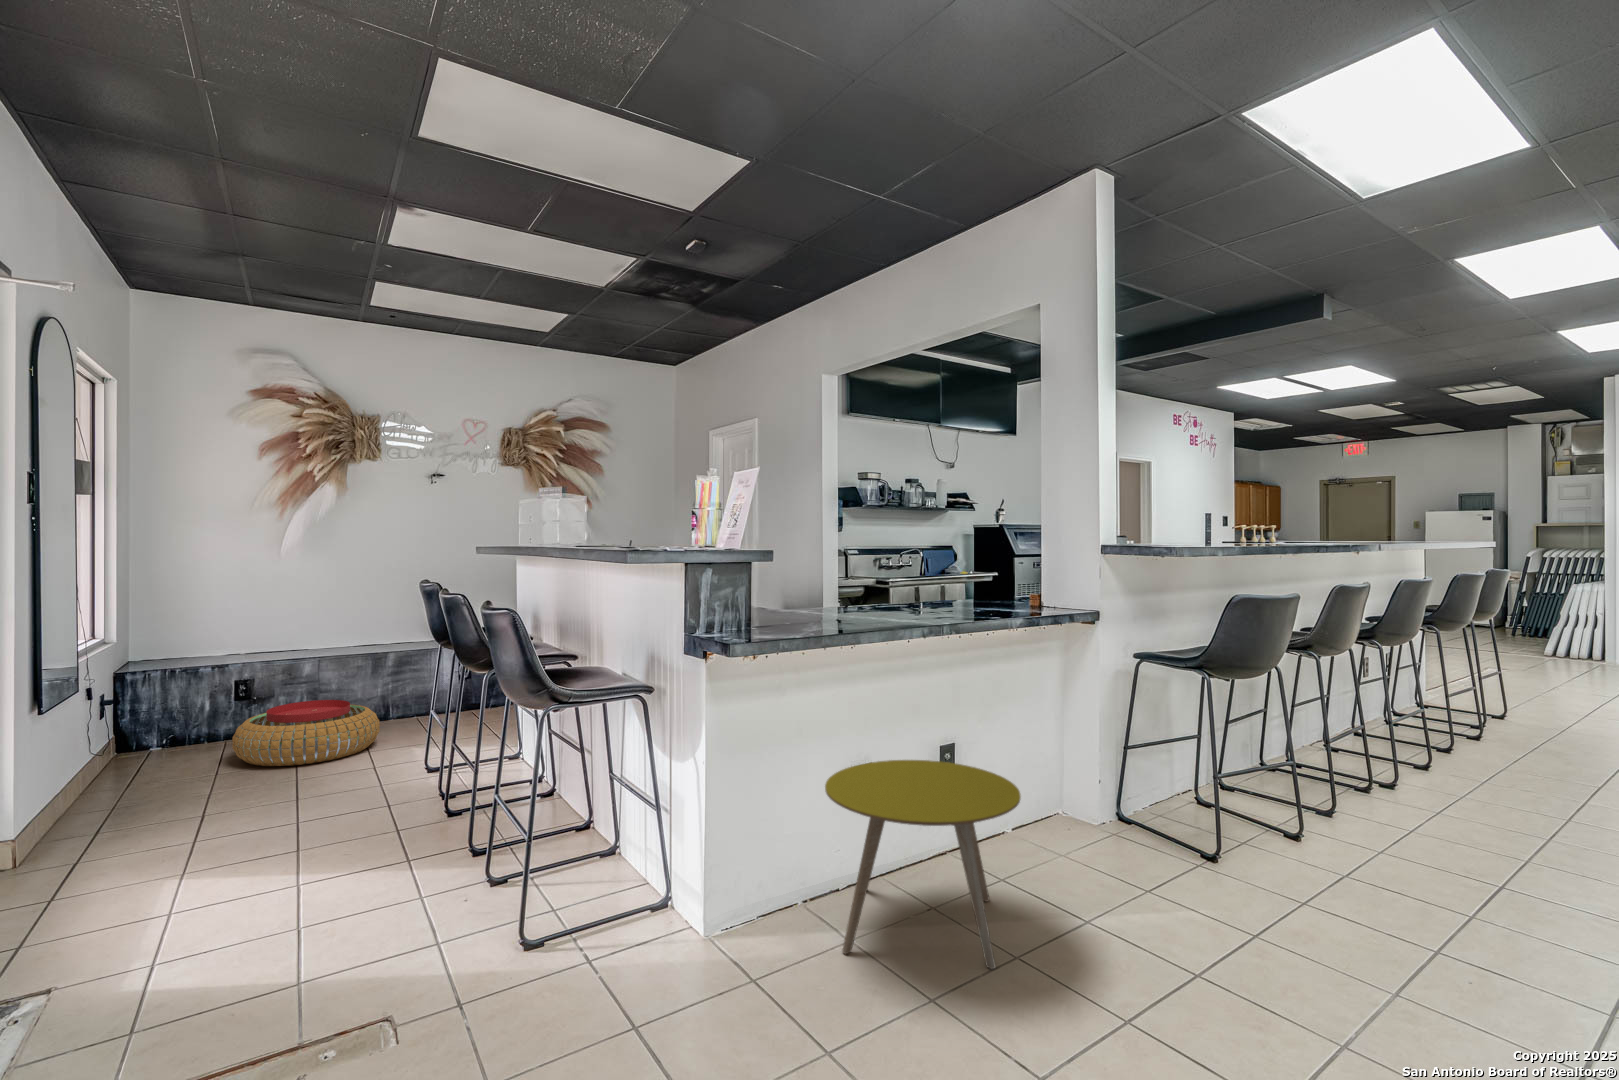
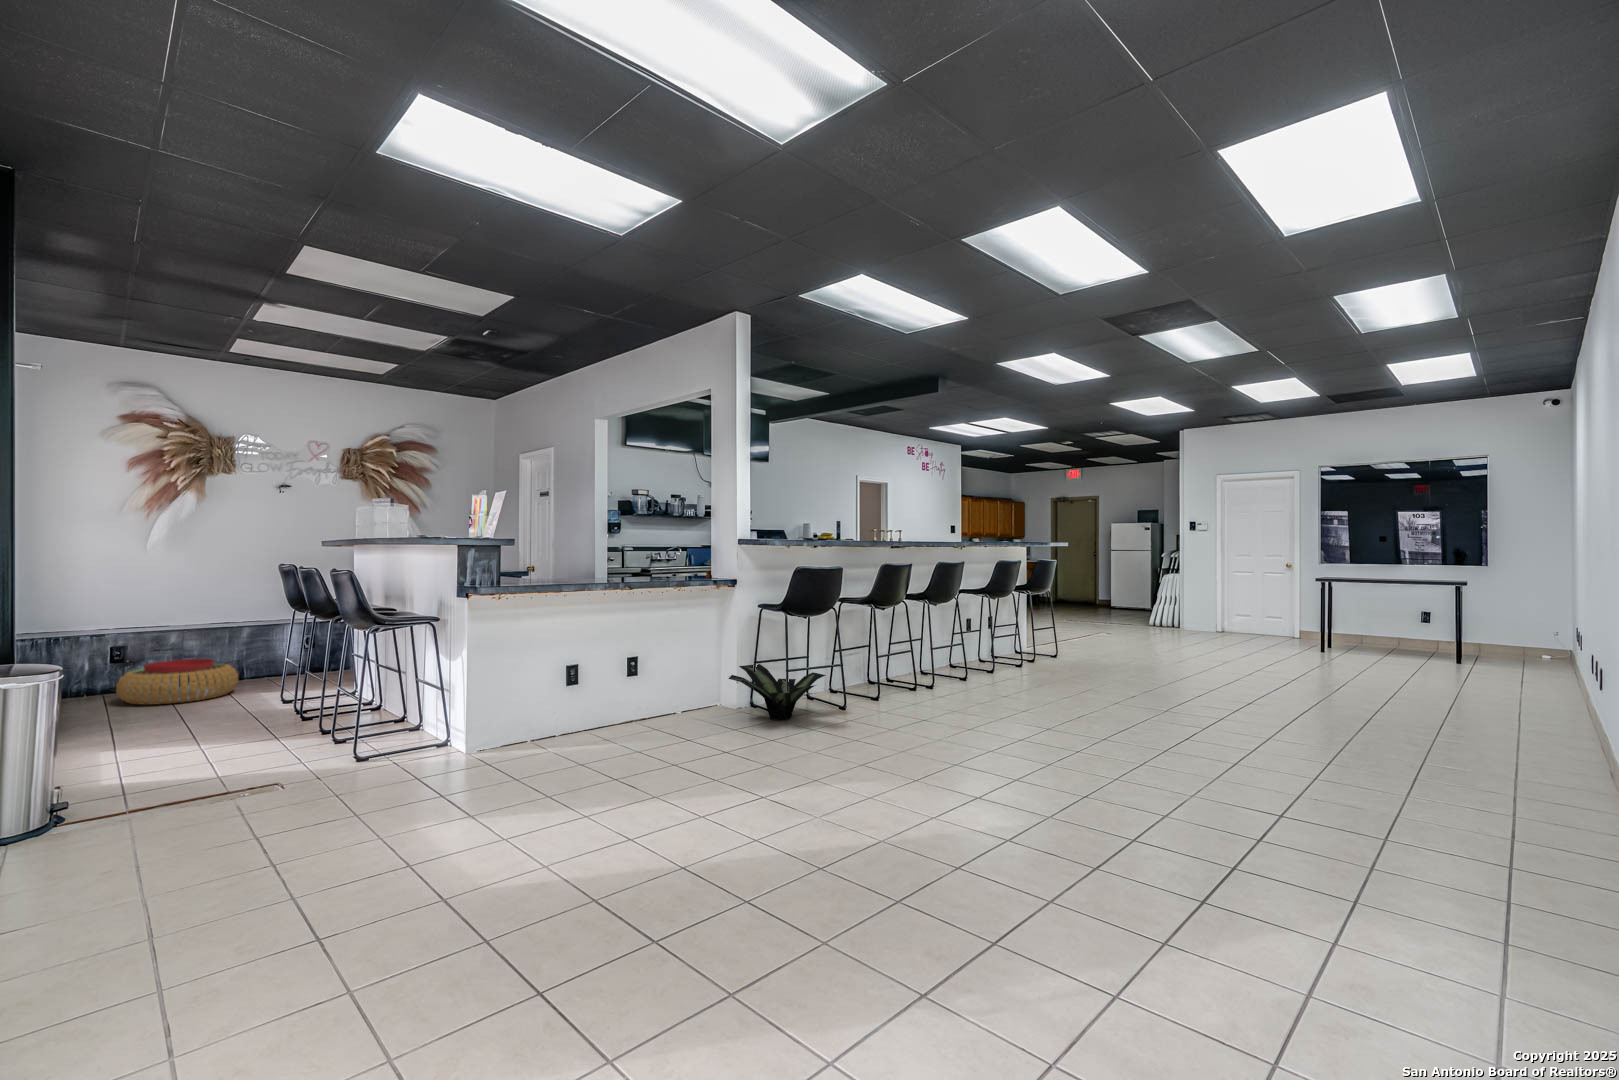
potted plant: none [1102,751,1301,865] -> present [729,664,825,720]
side table: present [825,760,1021,969] -> none [540,662,650,757]

